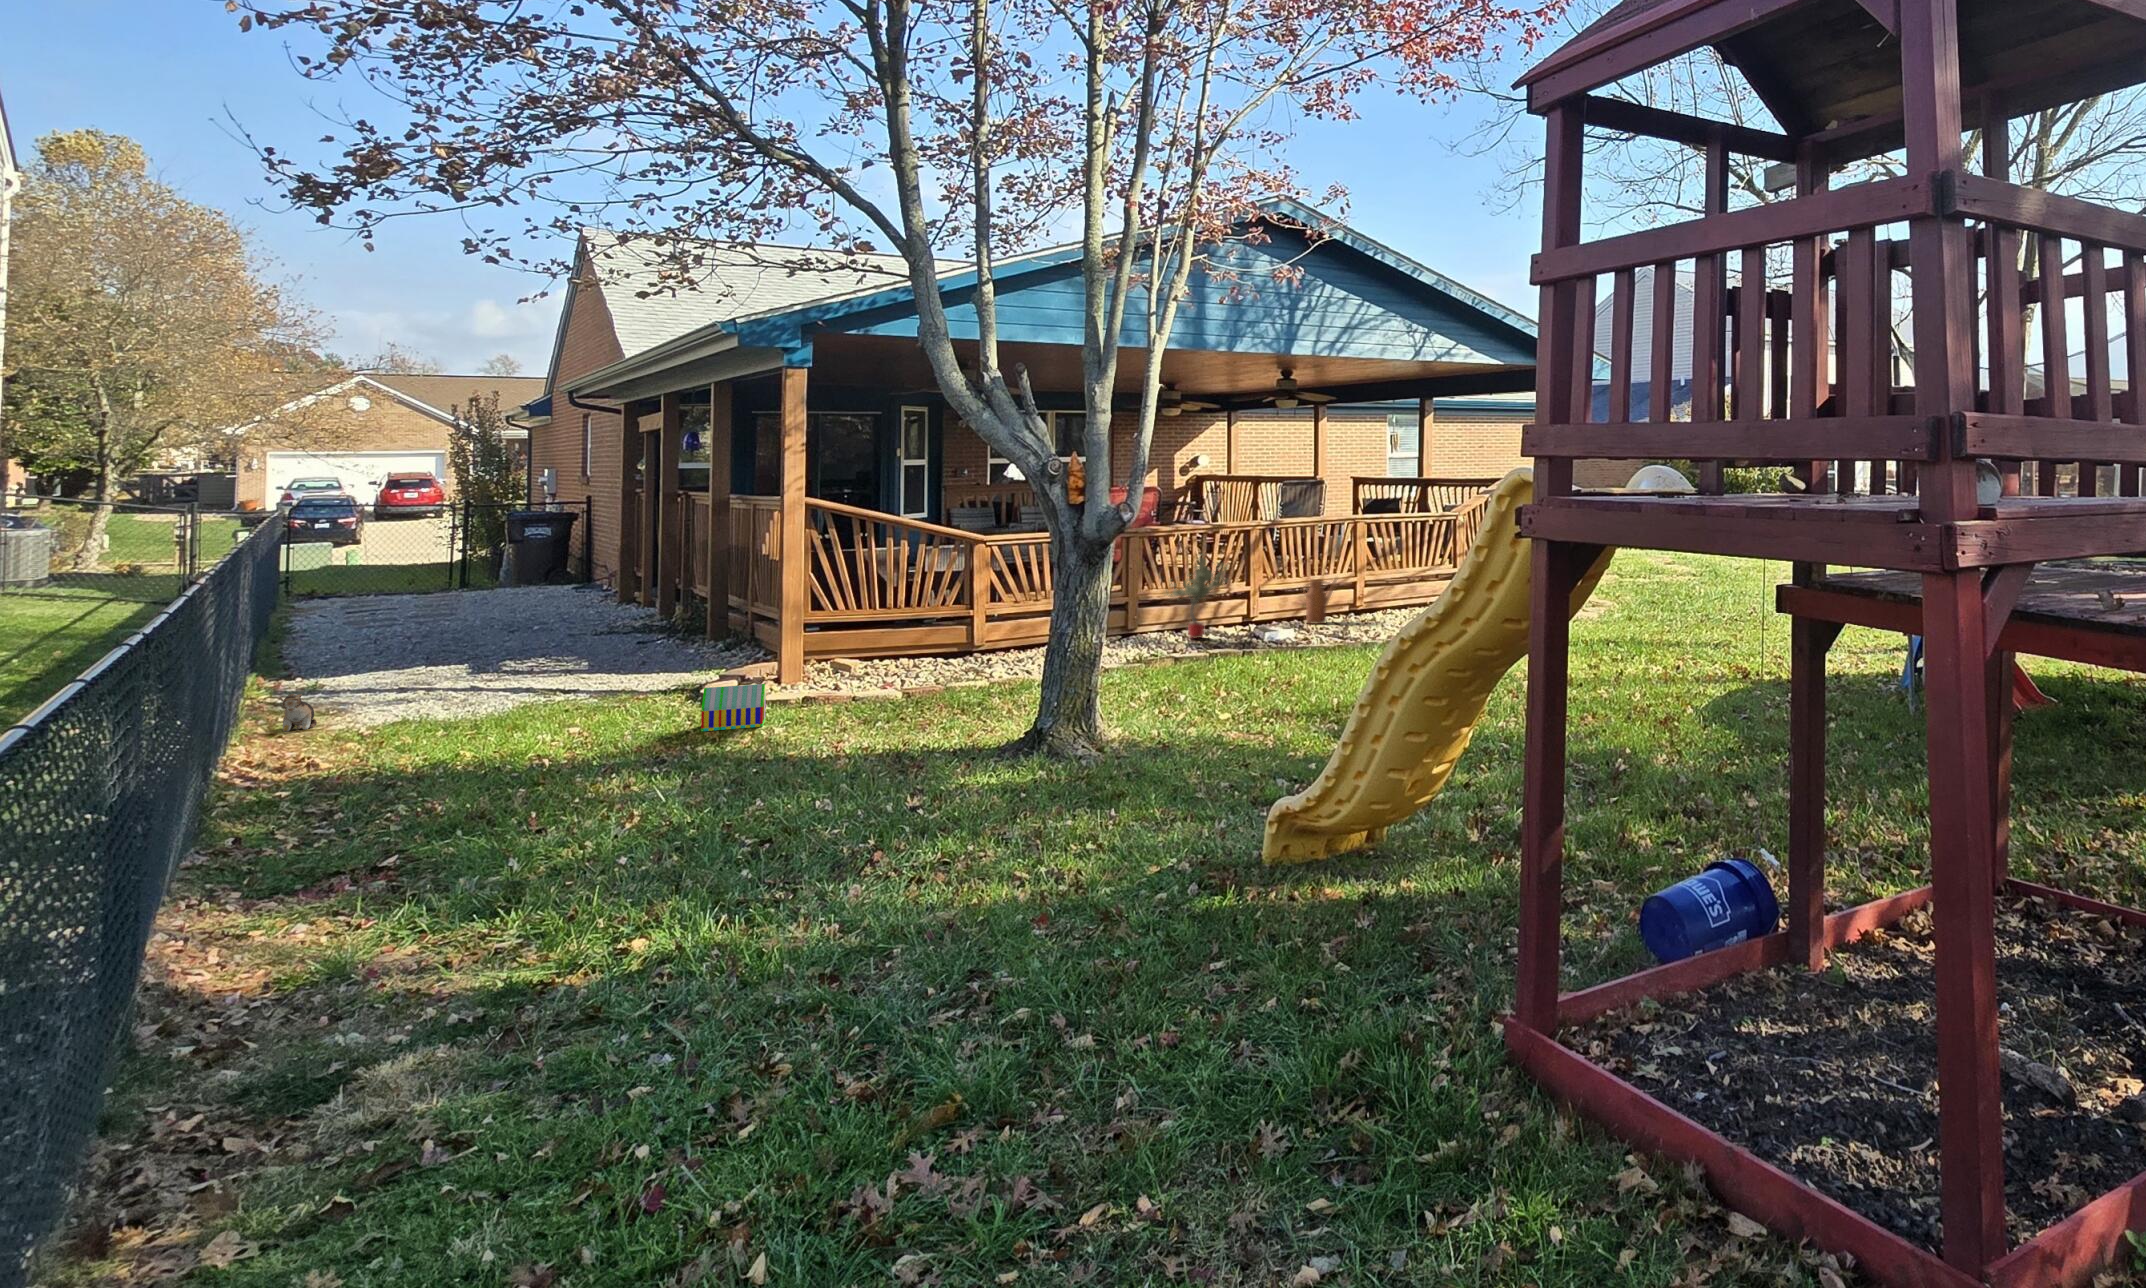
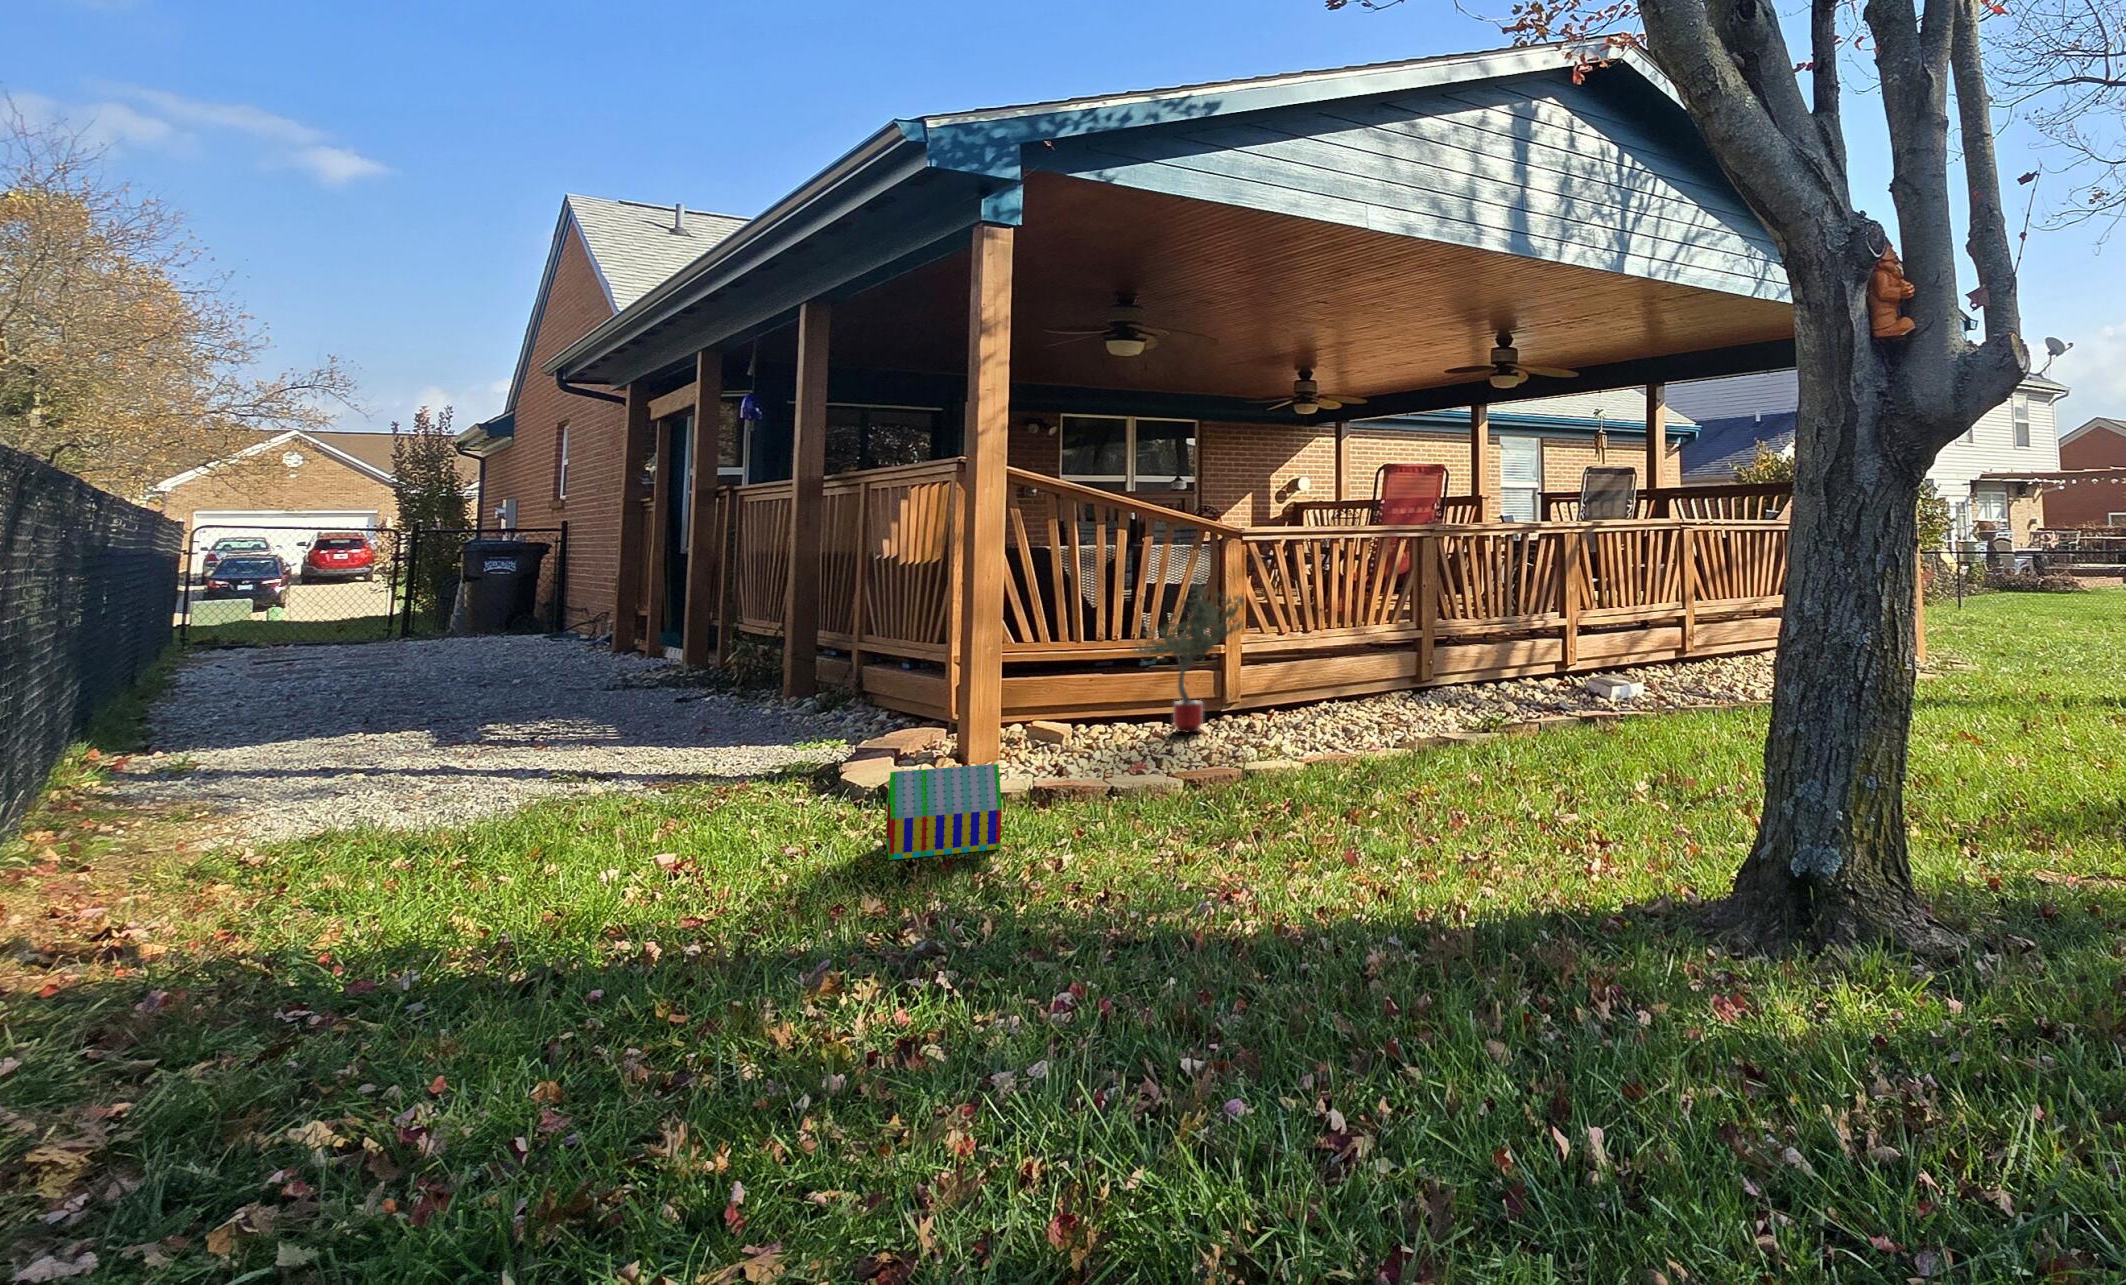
potted tree: present [1166,553,1228,639] -> present [1133,577,1244,733]
watering can: present [1303,578,1338,624] -> none [1637,606,1675,674]
plush toy: present [279,694,317,732] -> none [73,781,151,857]

